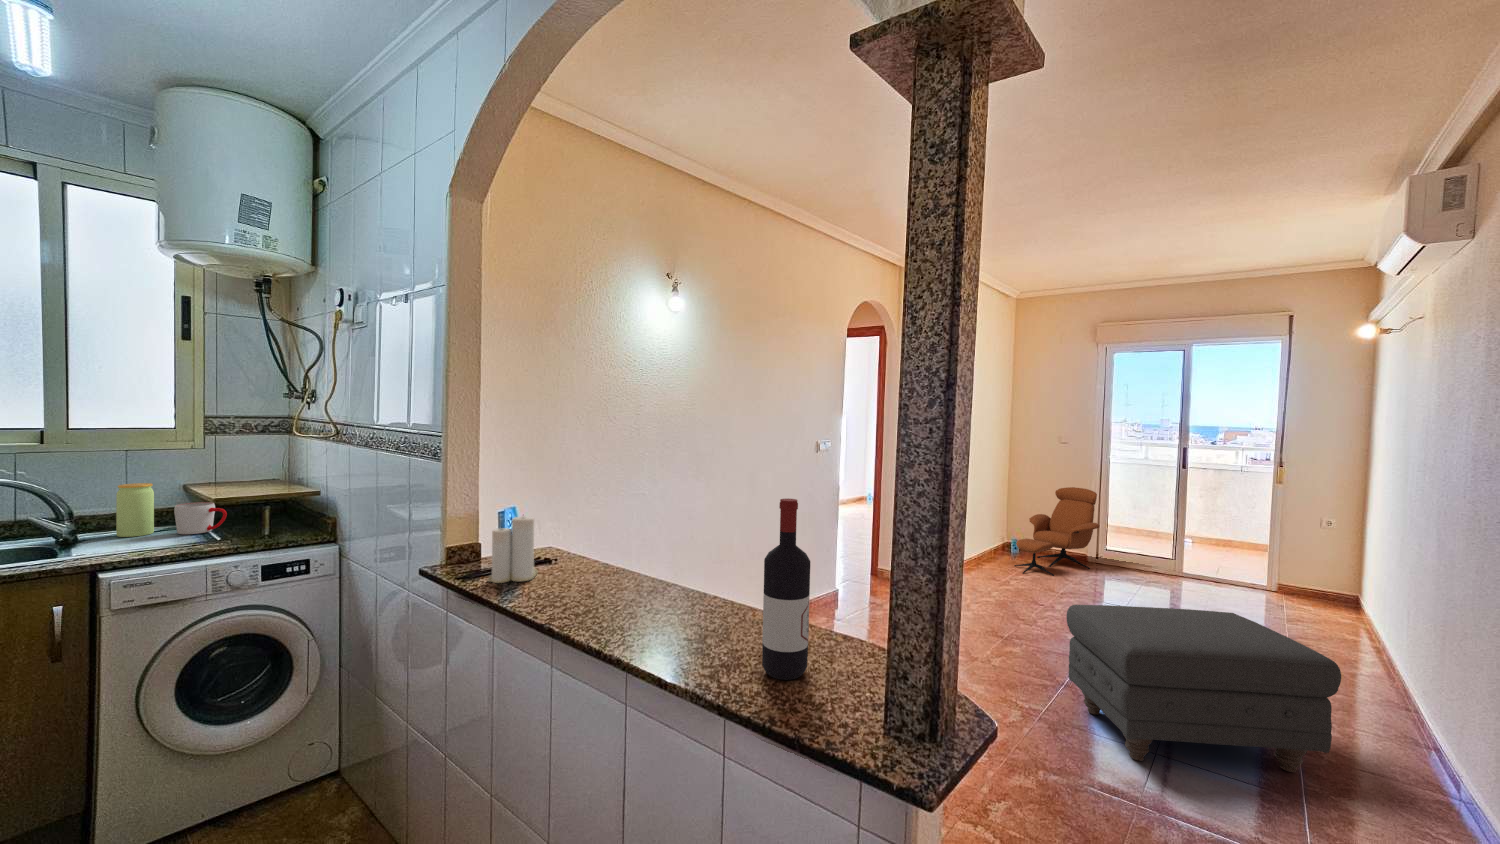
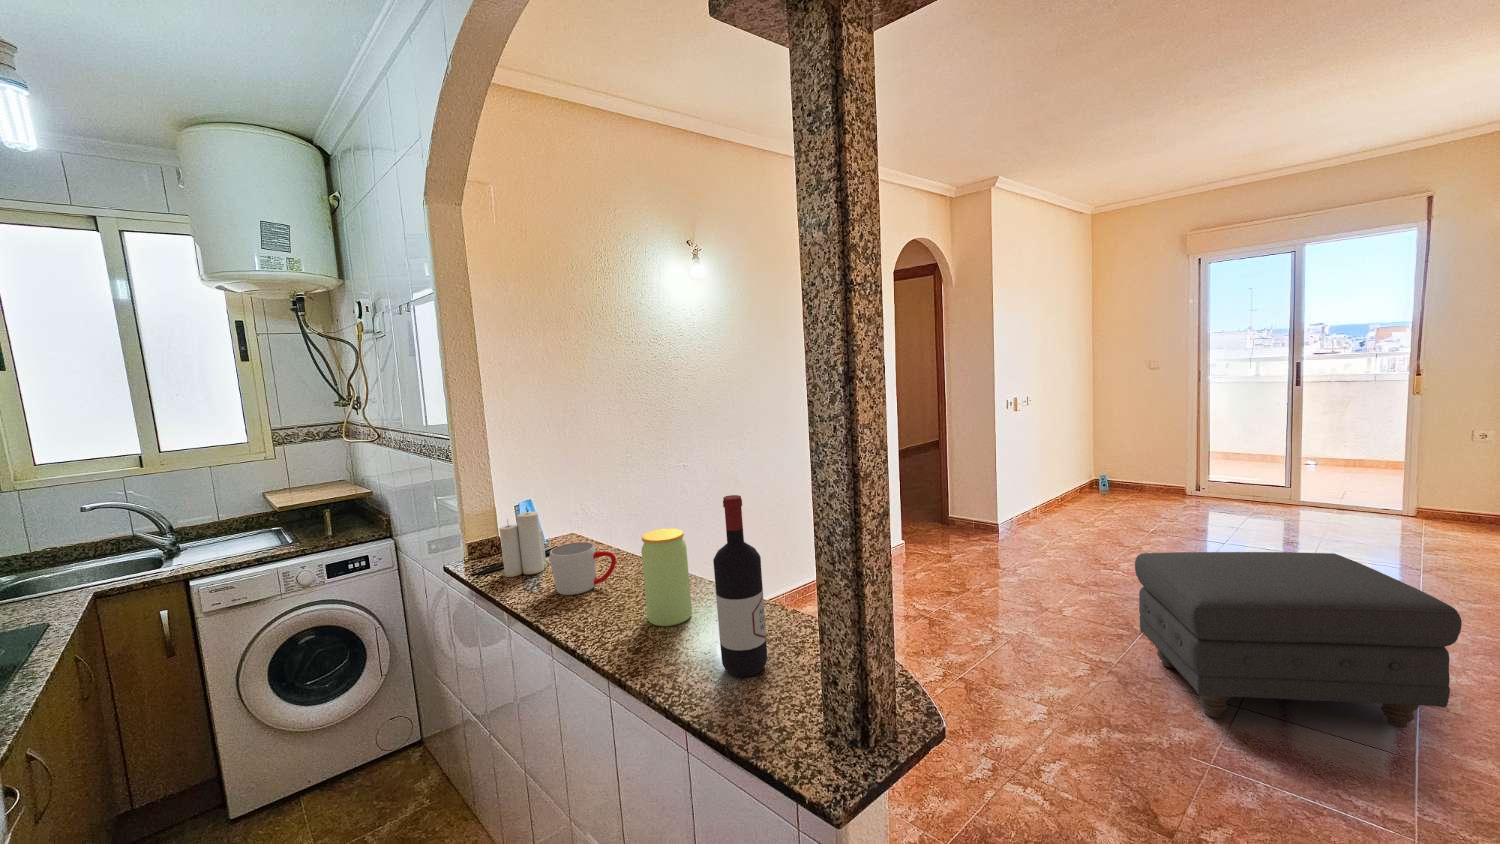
jar: present [116,483,154,537] -> present [641,528,692,626]
lounge chair: present [1014,487,1100,576] -> none [1097,417,1195,515]
mug: present [174,502,227,534] -> present [549,542,616,595]

